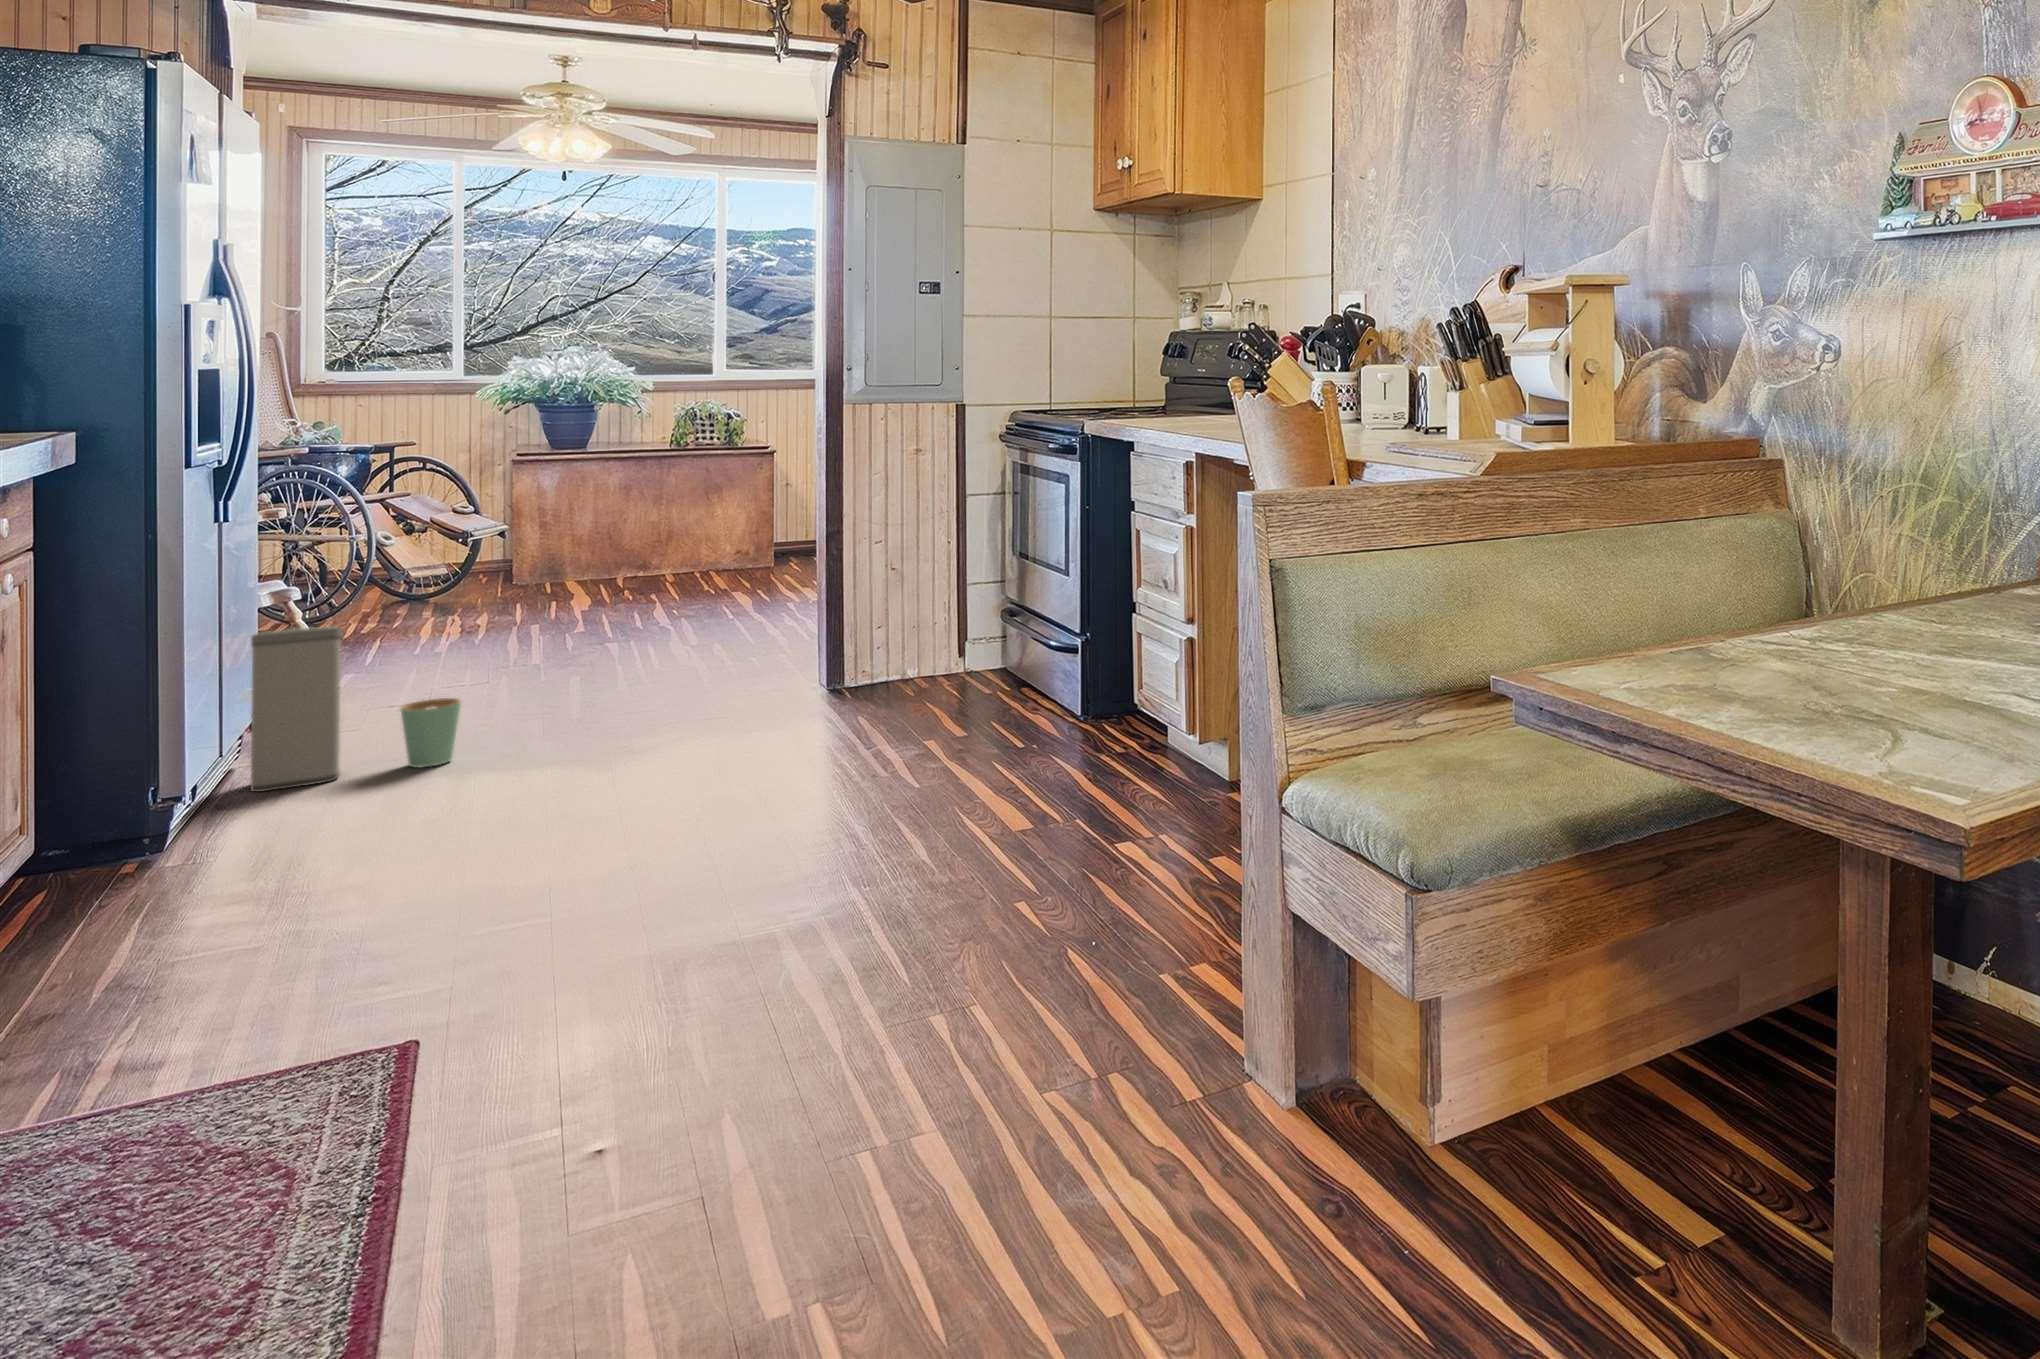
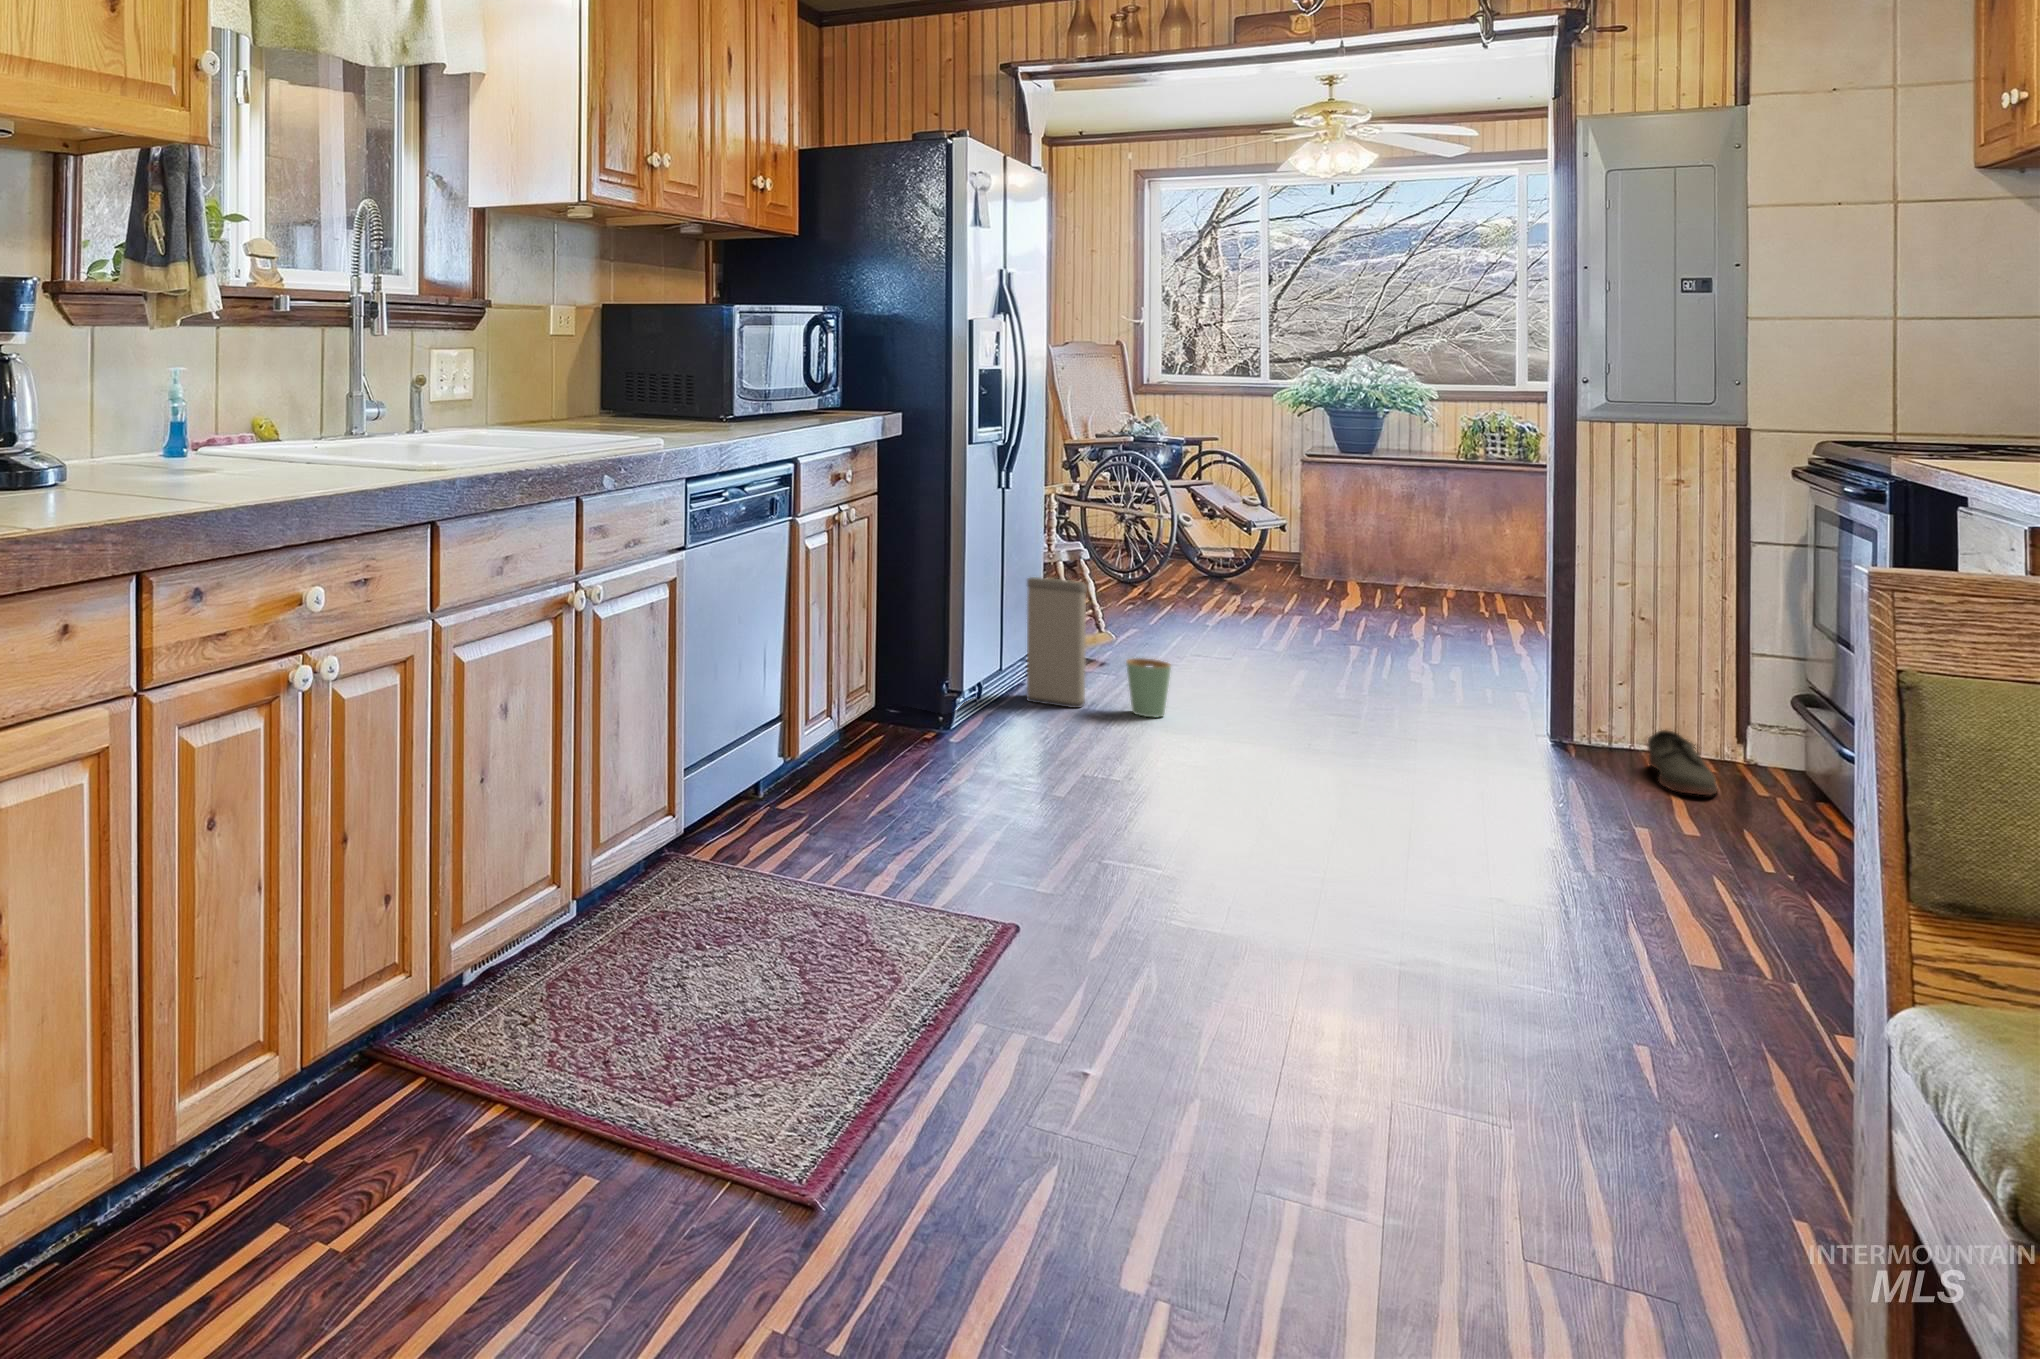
shoe: none [904,651,957,698] -> present [1647,730,1717,795]

